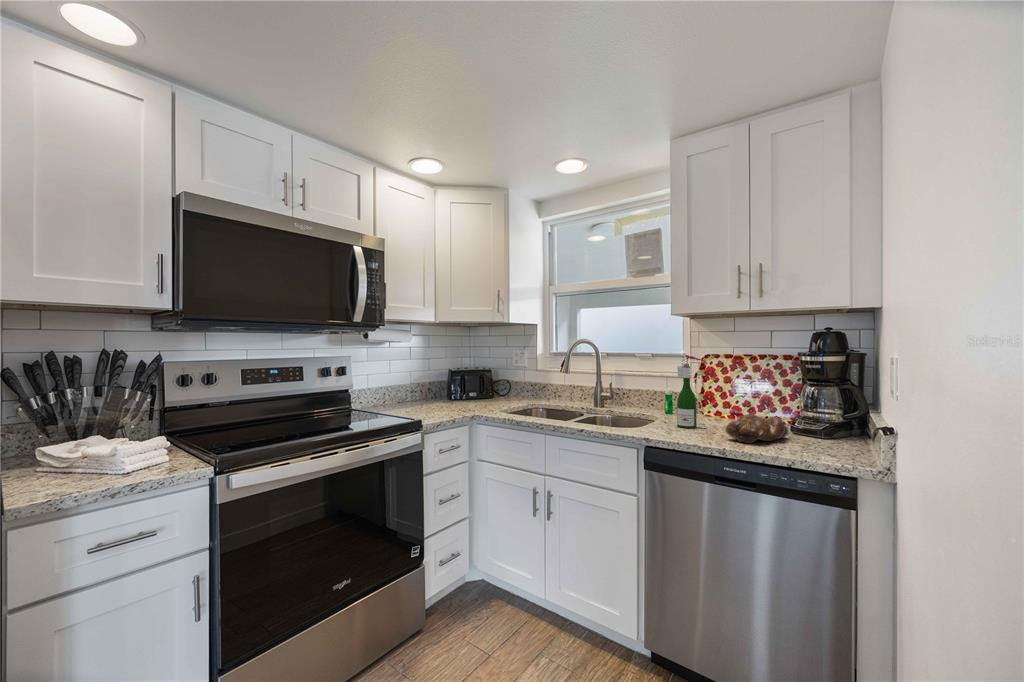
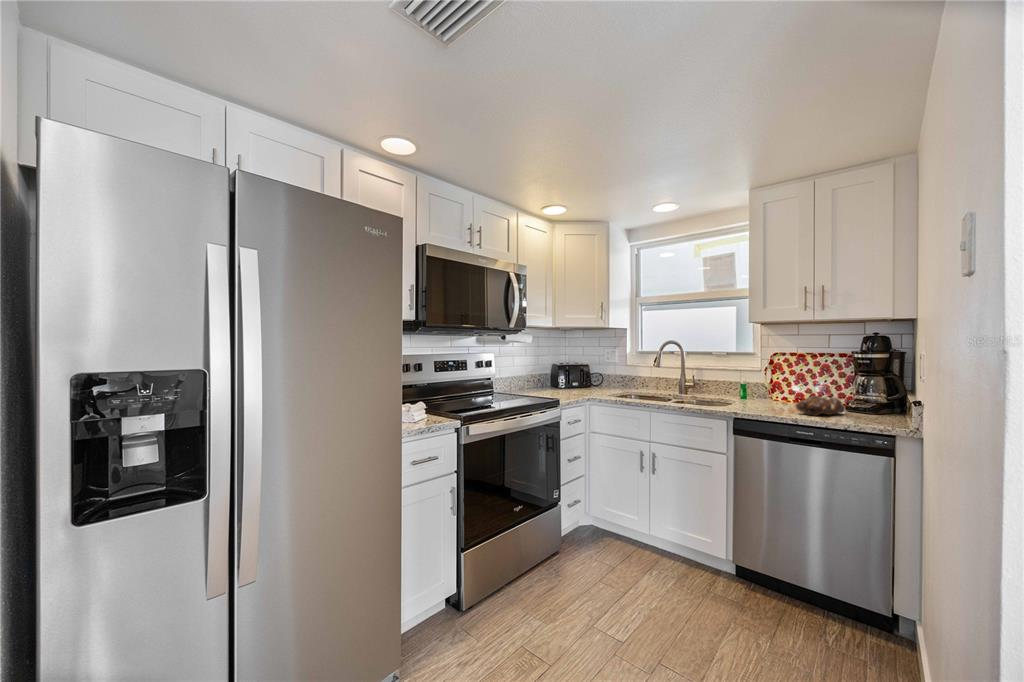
wine bottle: present [677,354,707,428] -> none [754,352,779,408]

